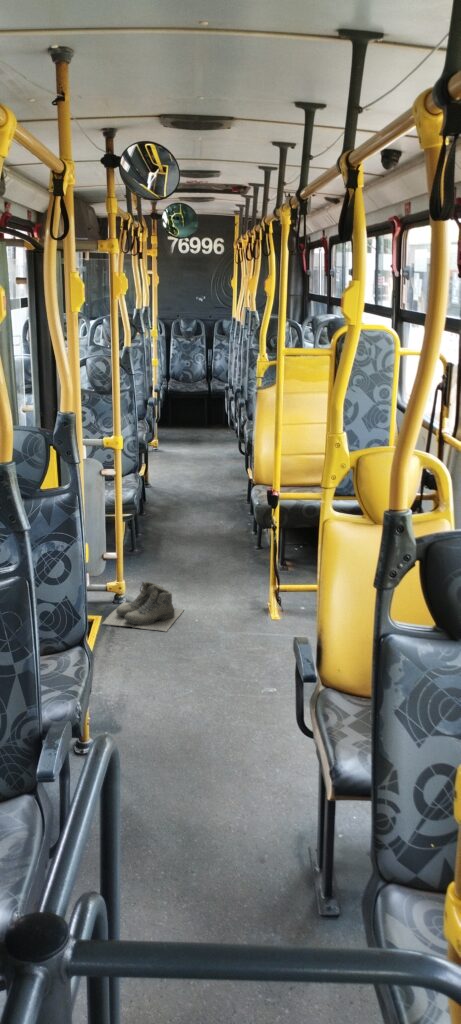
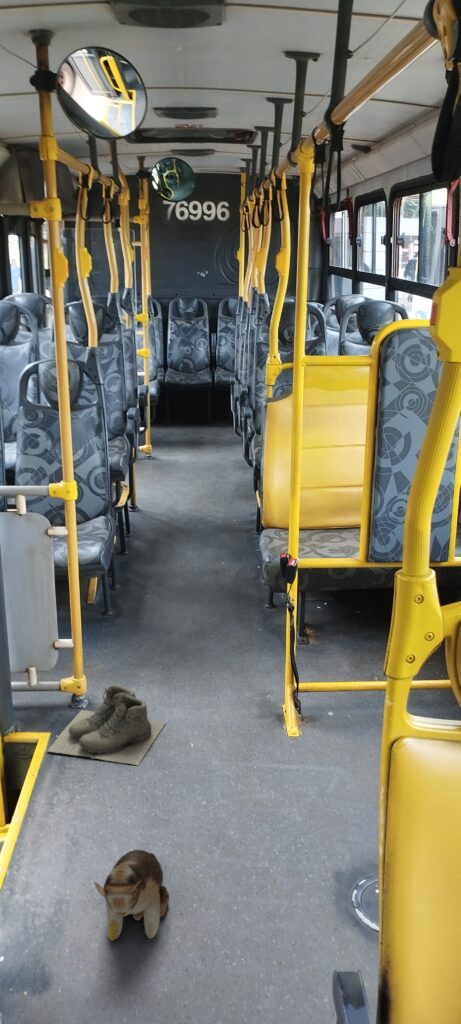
plush toy: none [150,656,193,710] -> present [95,850,169,941]

